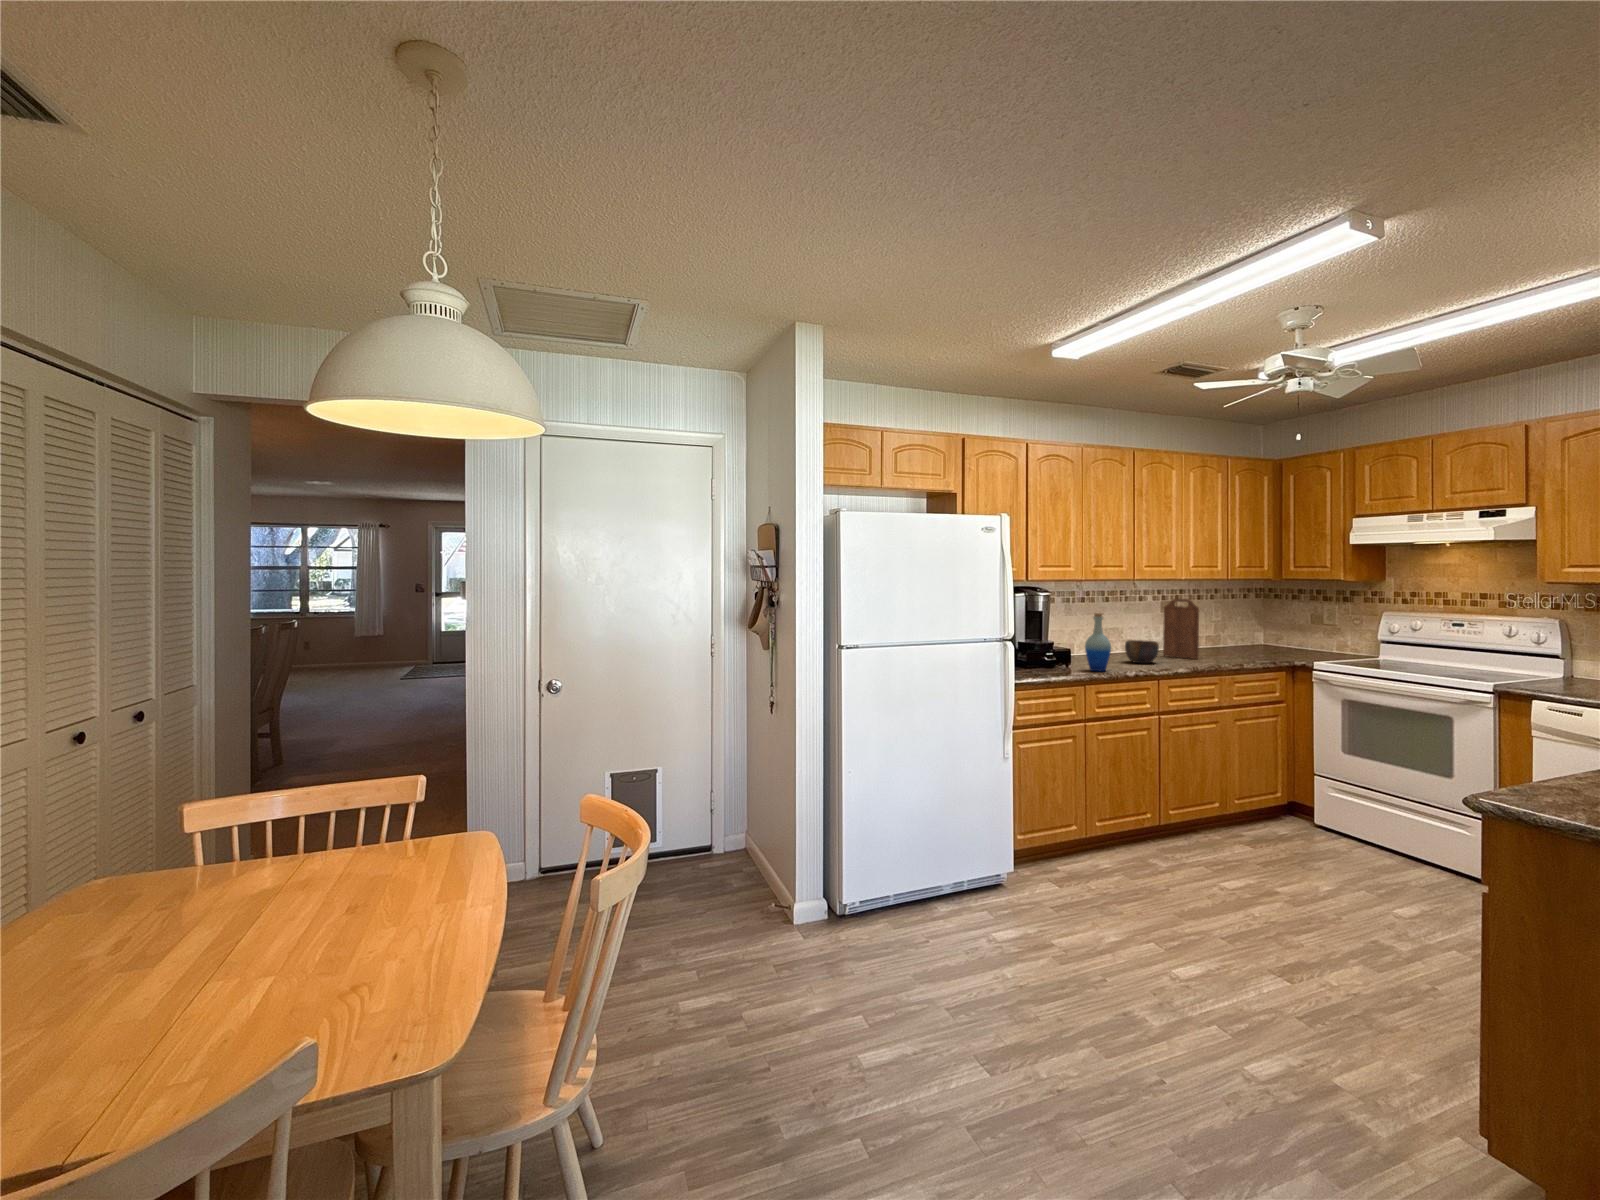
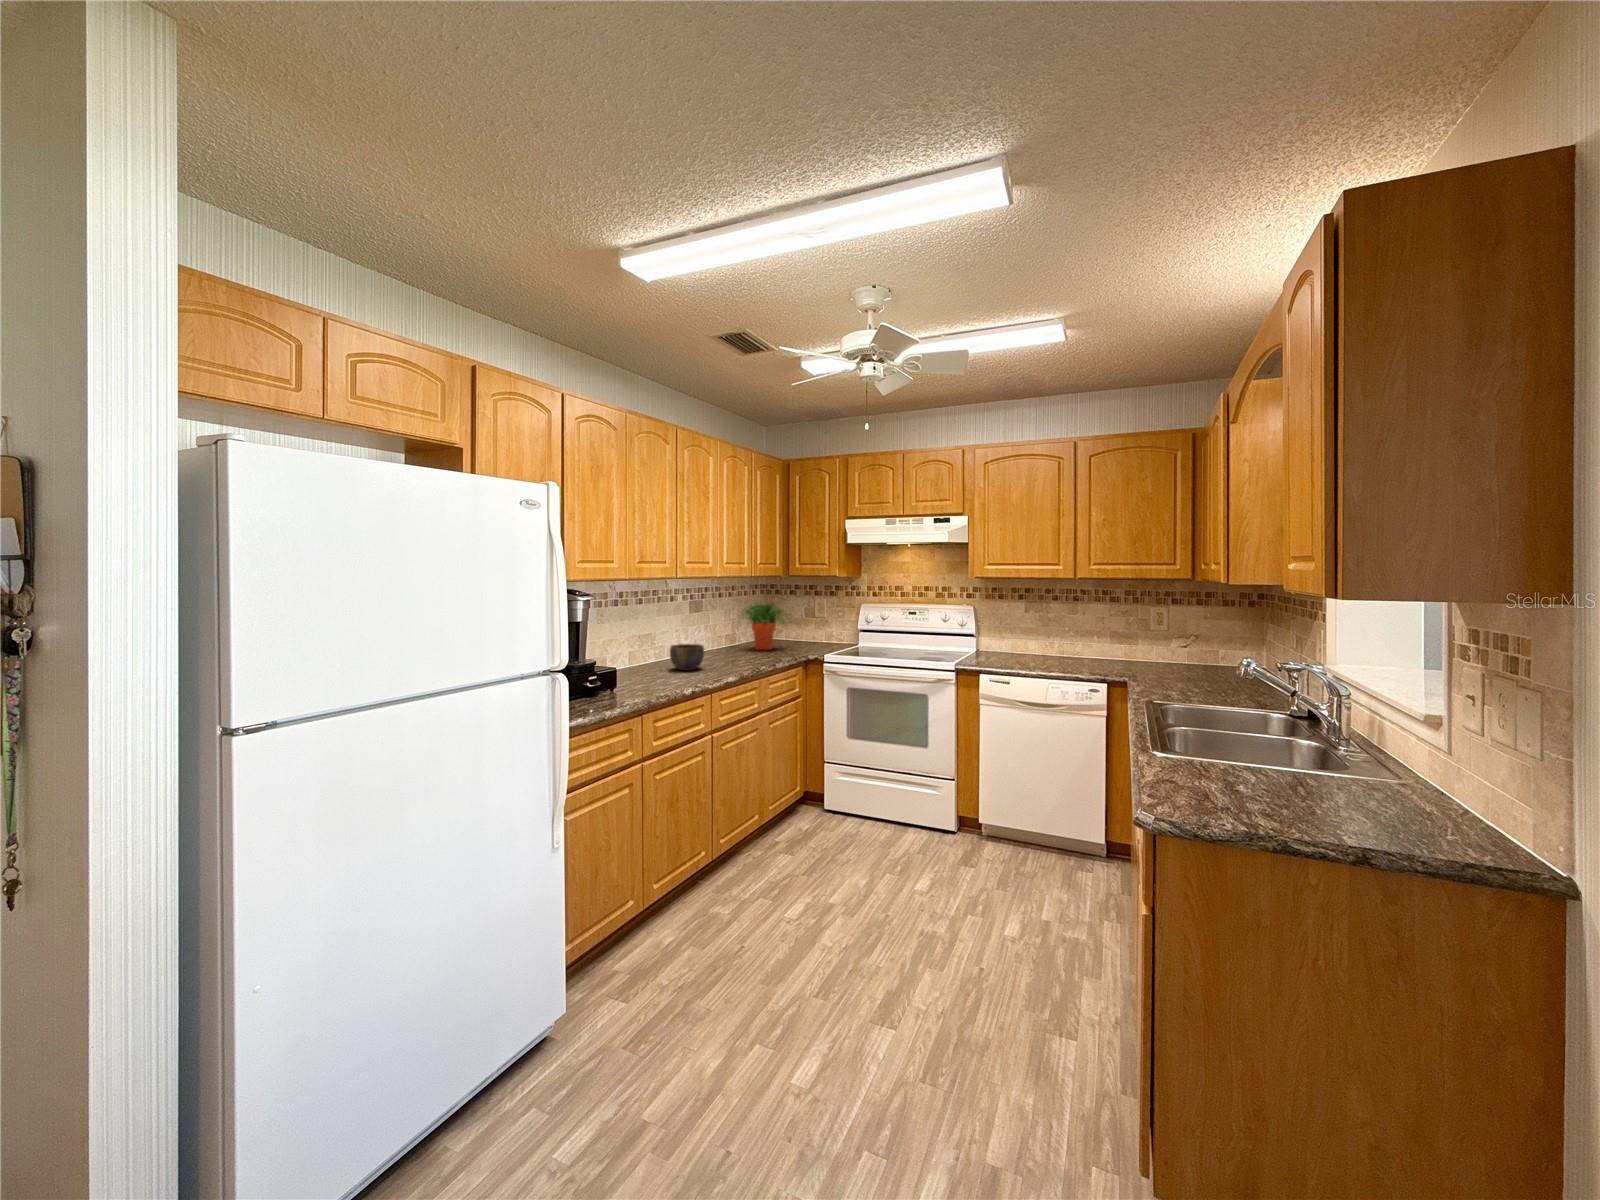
cutting board: present [1163,599,1199,659] -> none [699,597,733,659]
potted plant: none [1211,606,1277,656] -> present [741,603,786,650]
bottle: present [1085,613,1111,671] -> none [638,618,669,689]

